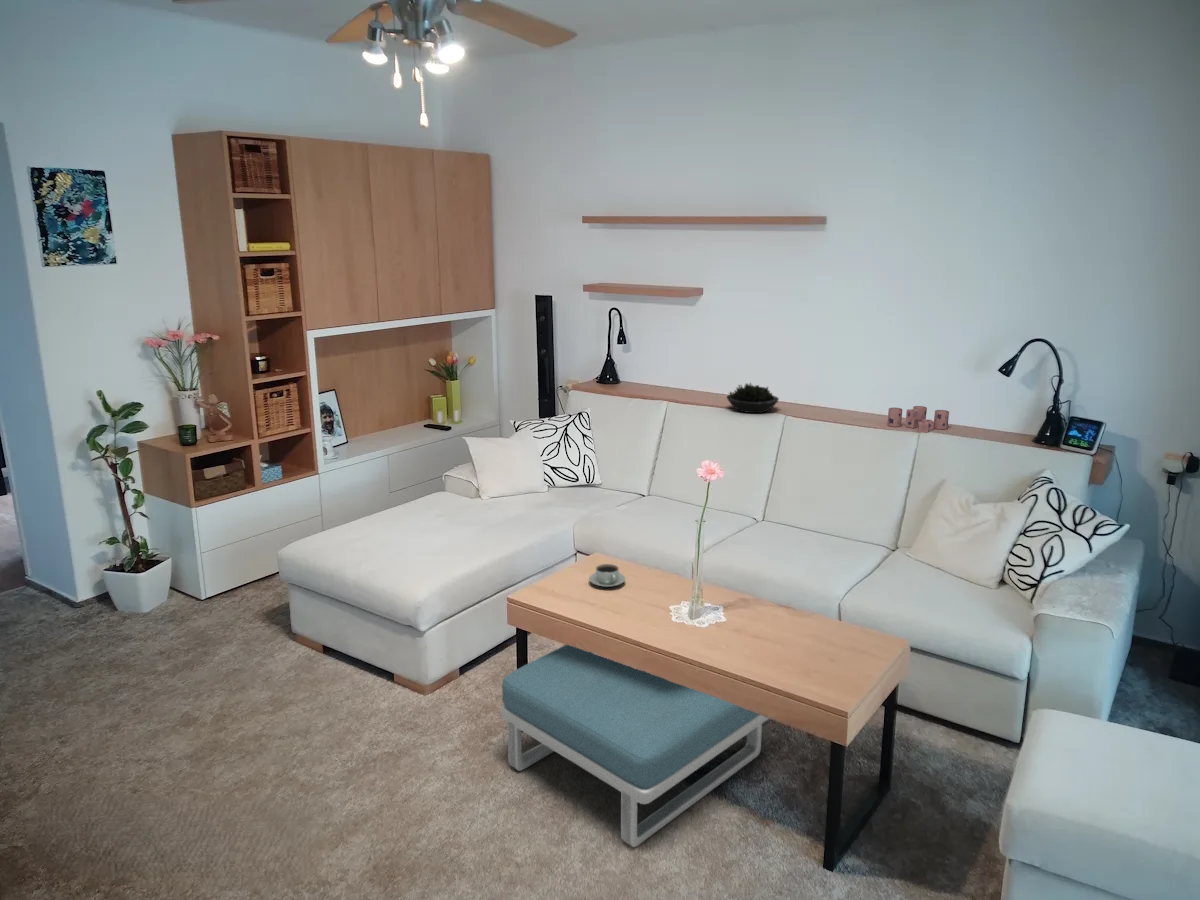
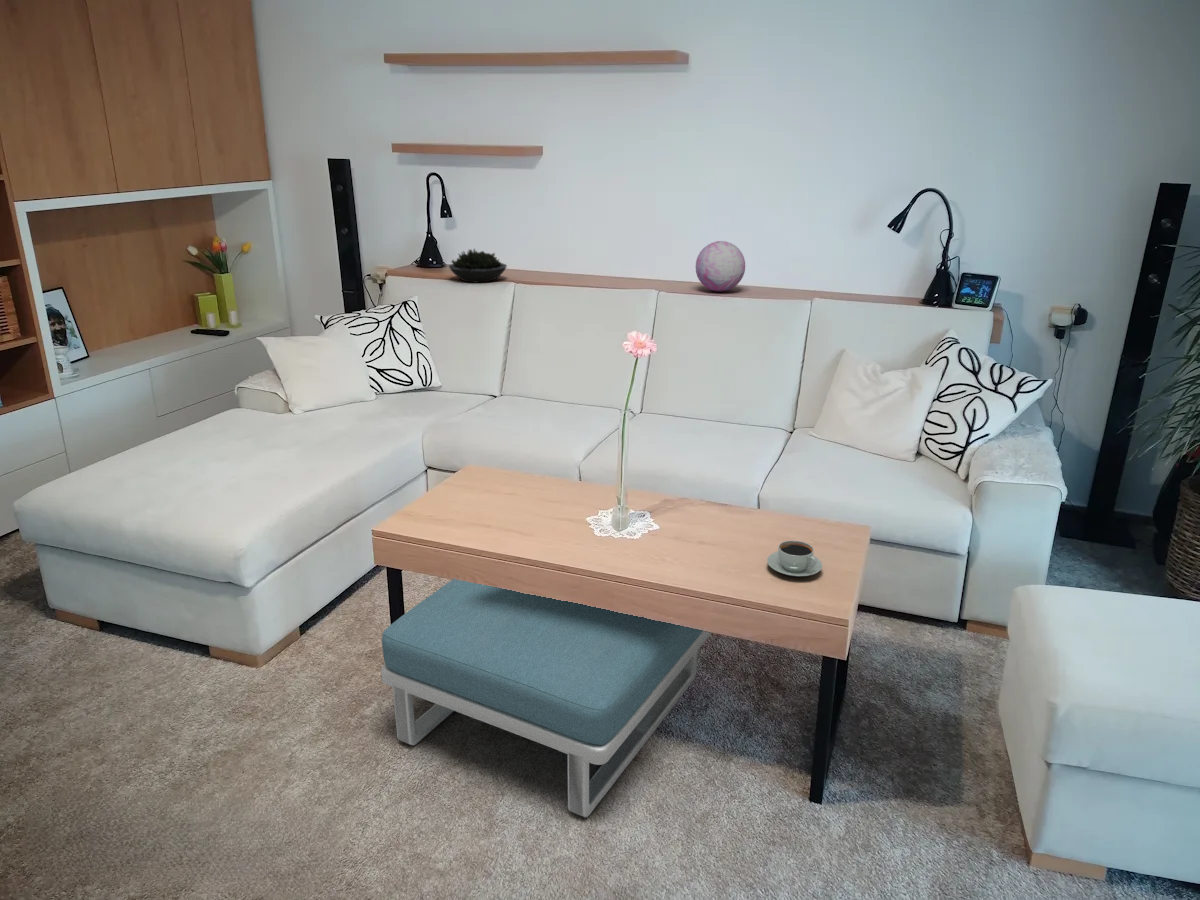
decorative orb: none [823,376,868,420] -> present [696,241,745,292]
succulent plant: present [727,384,779,413] -> present [449,249,507,282]
candle: present [887,406,949,433] -> none [769,272,834,300]
coffee cup: present [589,564,625,587] -> present [767,541,822,577]

